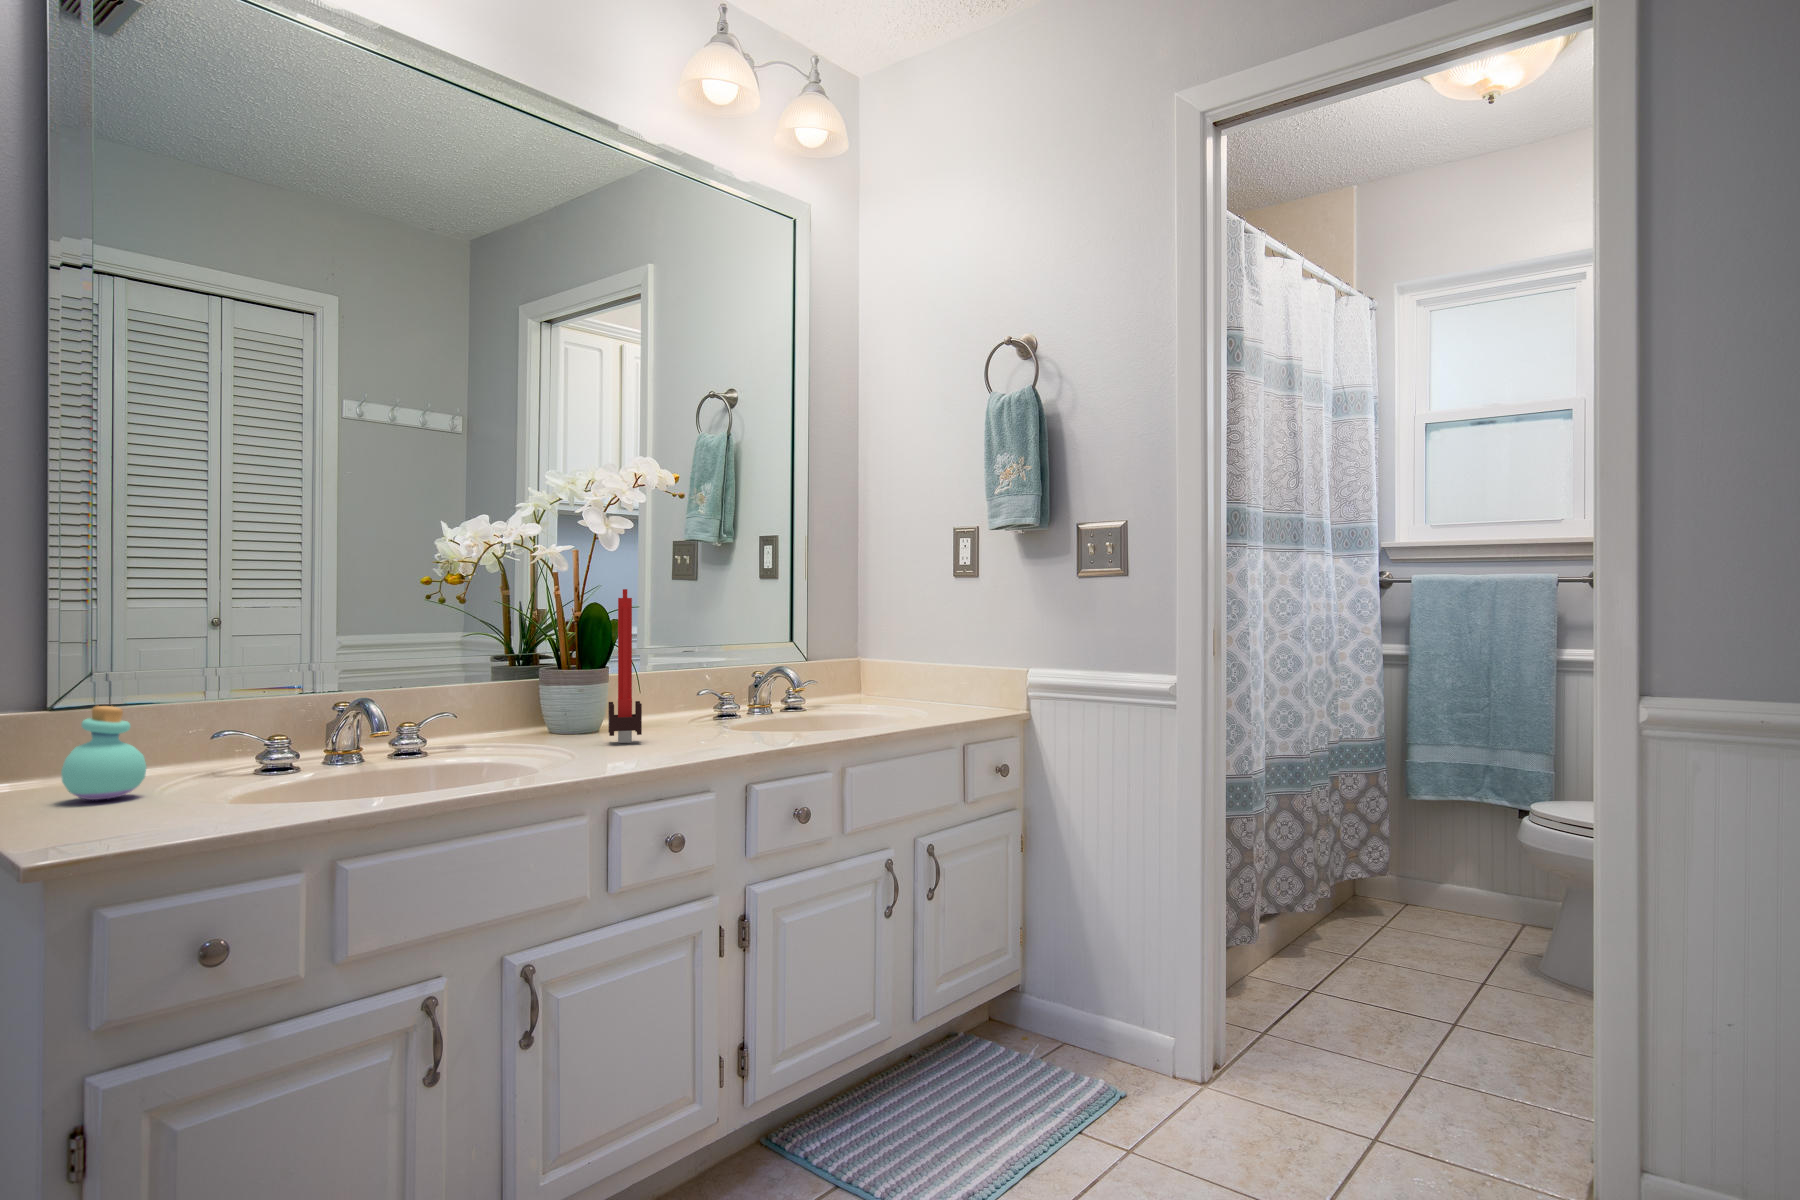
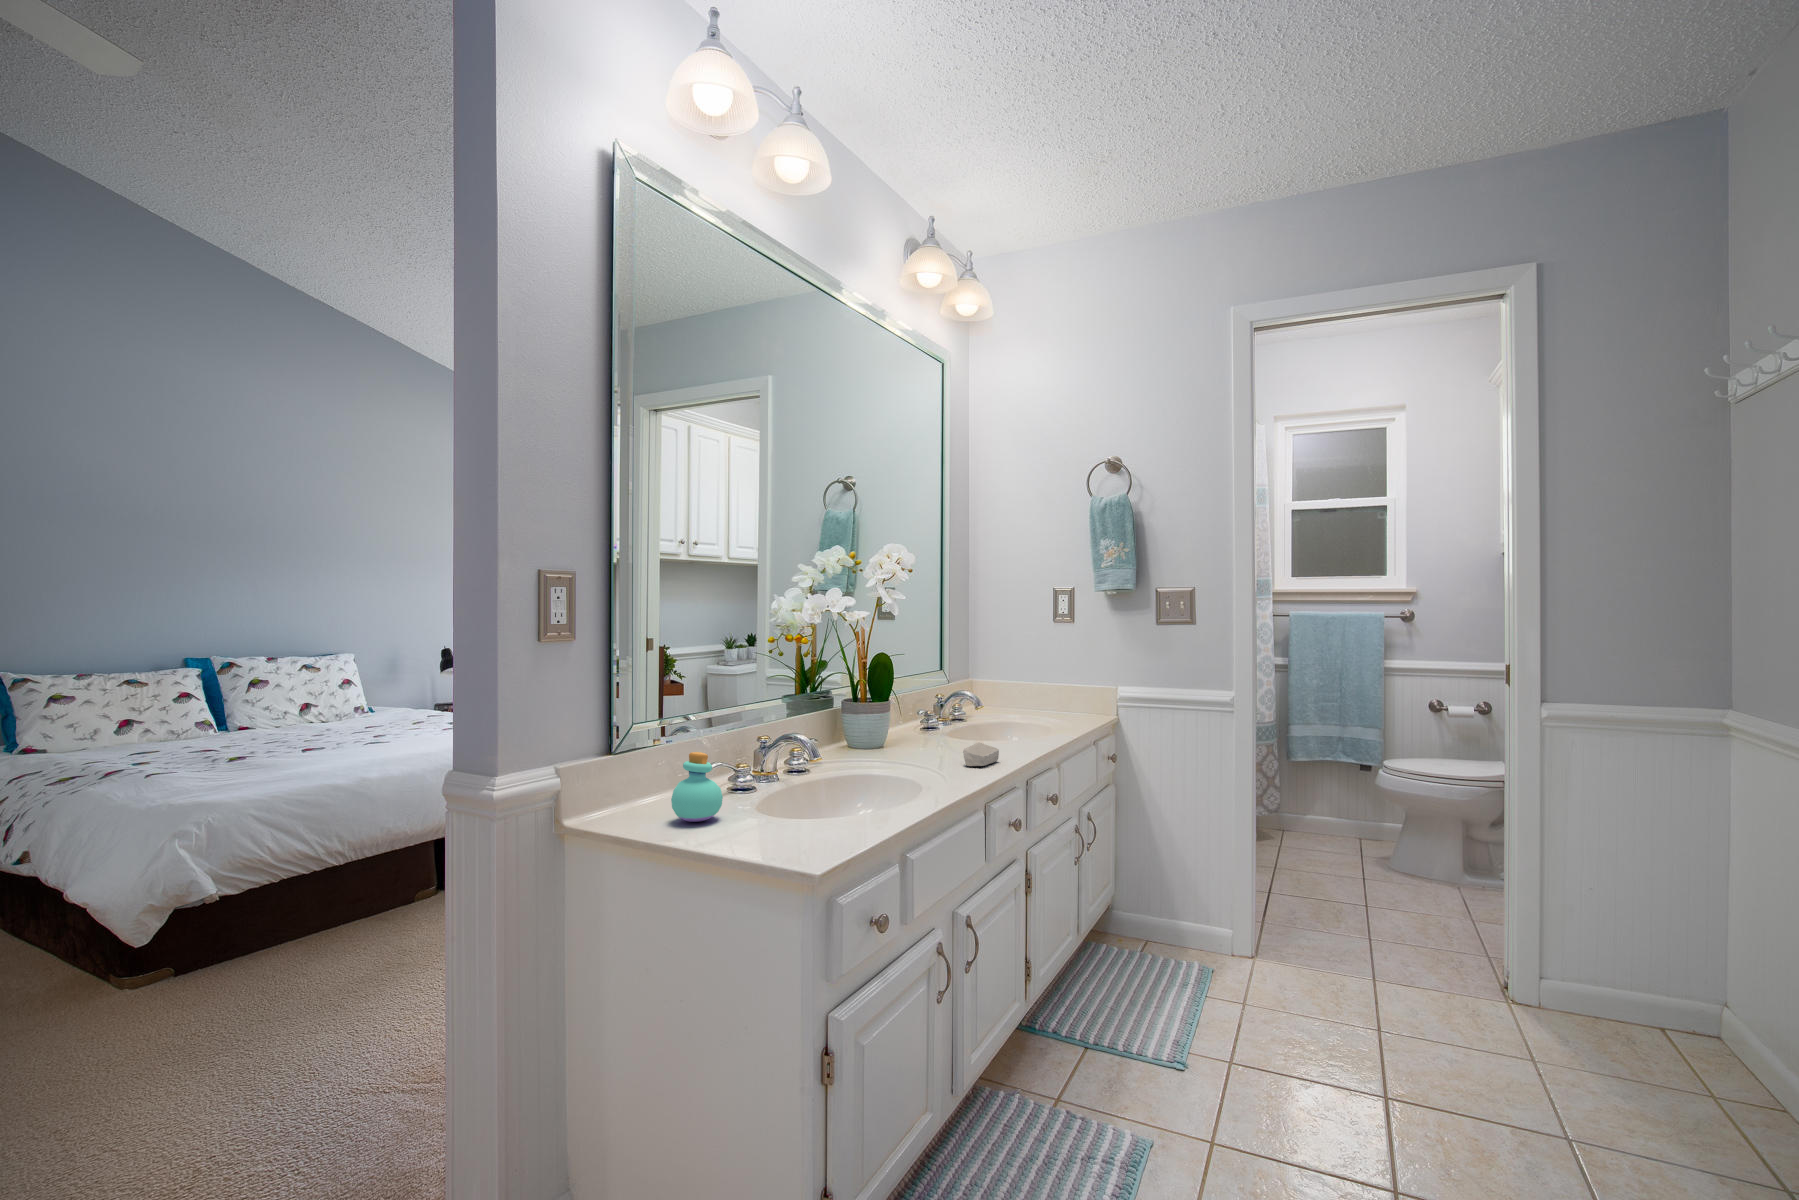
candle: present [608,589,642,743] -> none [907,644,936,753]
soap bar: none [629,726,692,757] -> present [963,742,999,766]

